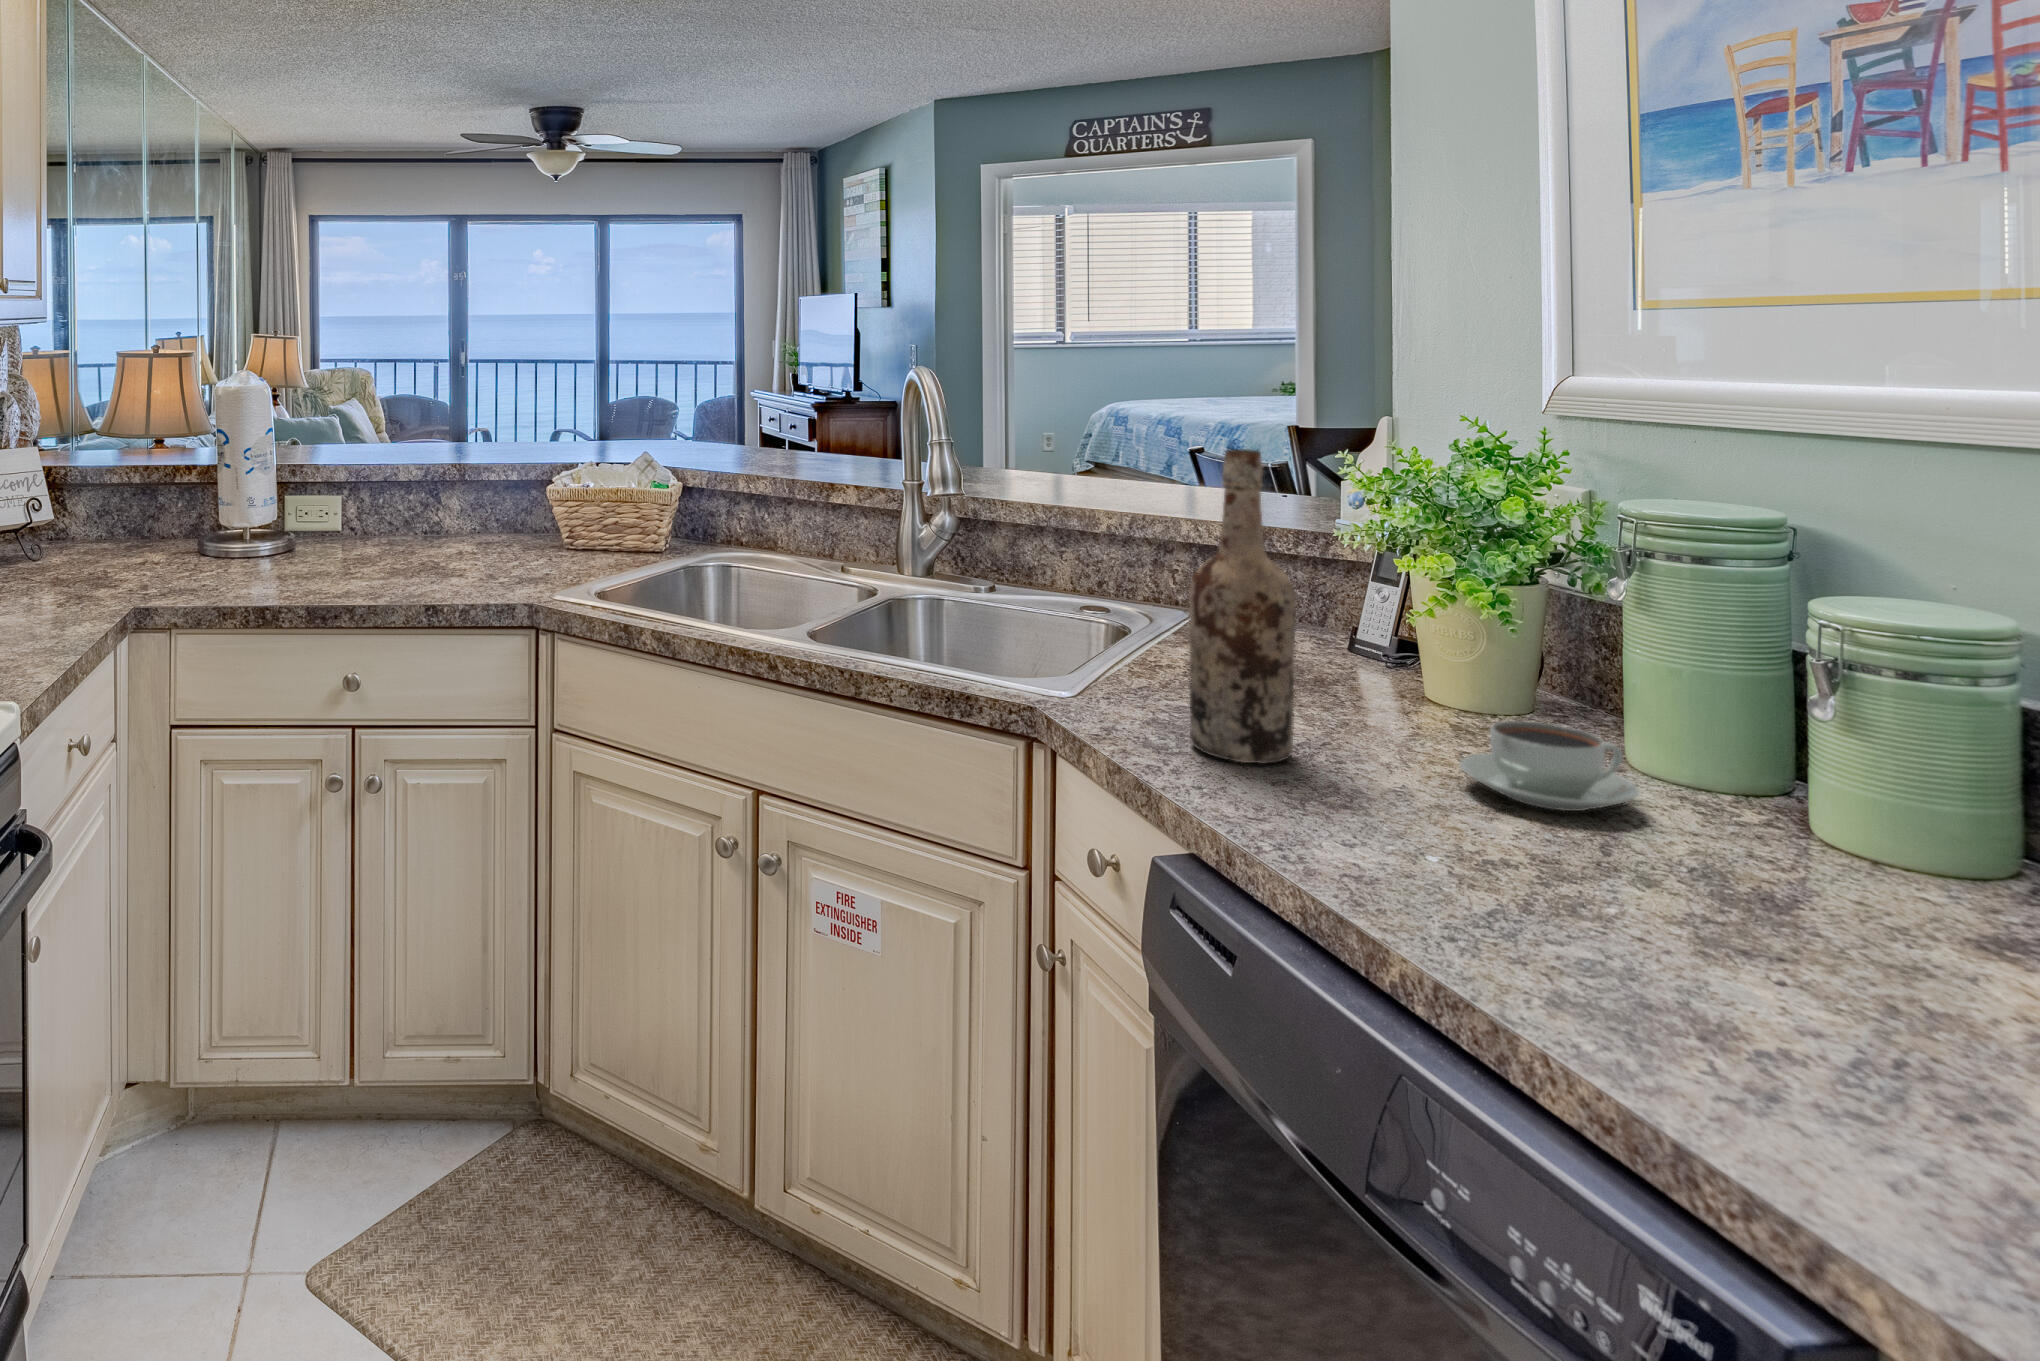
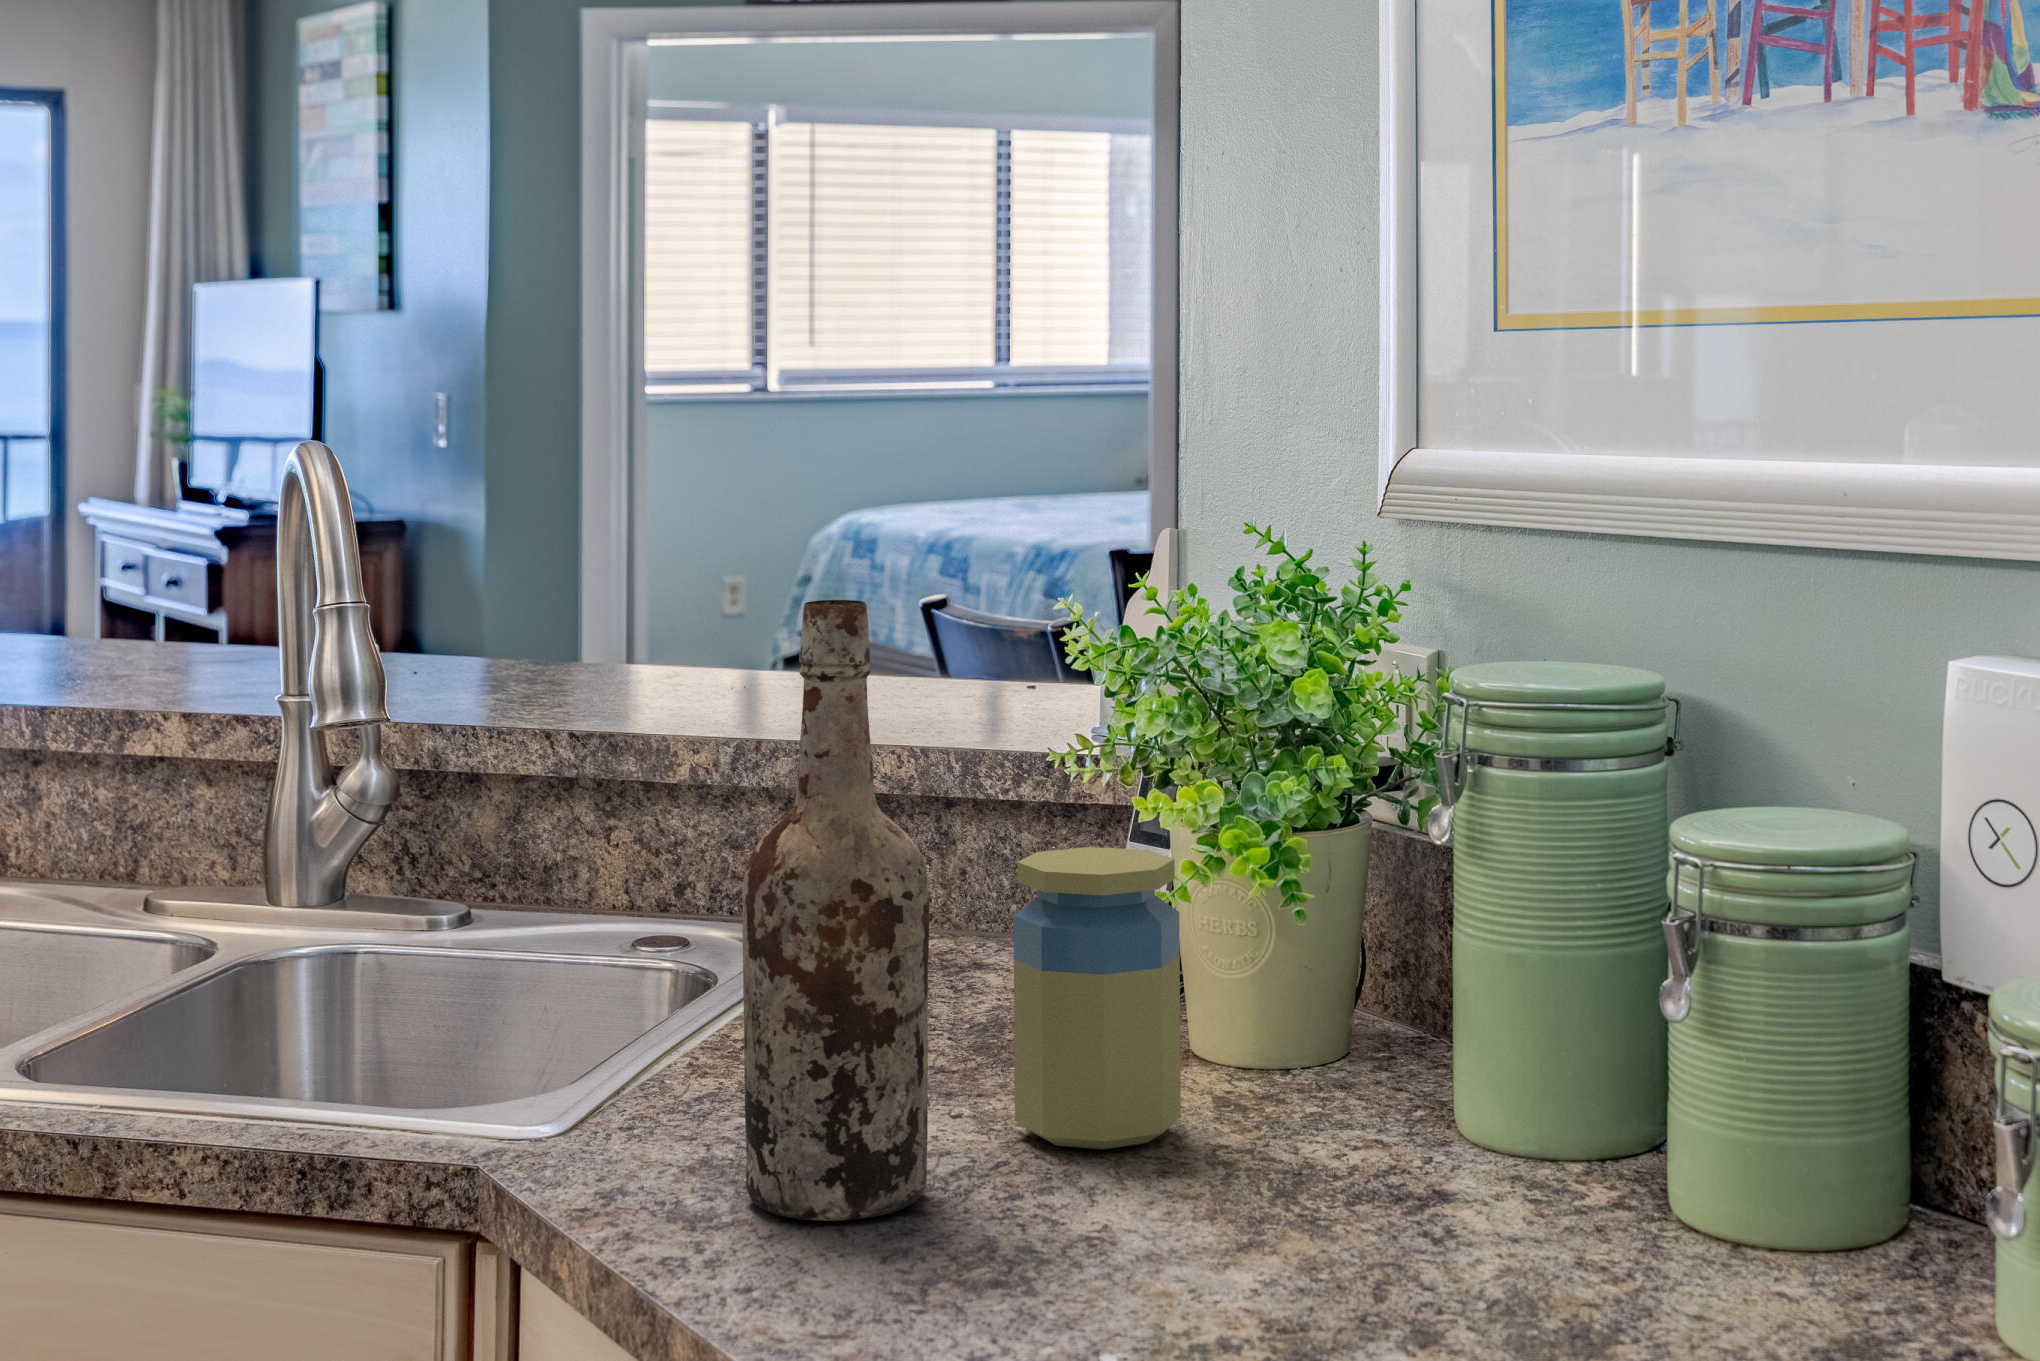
jar: none [1332,583,1435,743] -> present [1013,847,1181,1149]
coffee cup: present [1460,721,1639,811] -> none [1191,1079,1453,1235]

